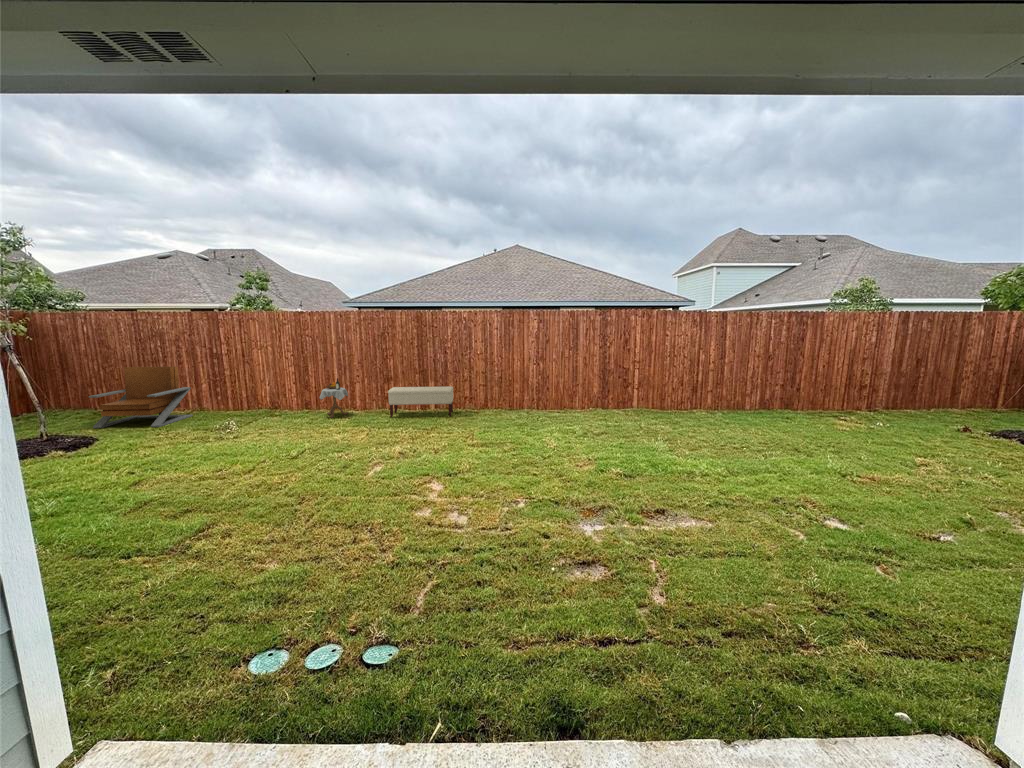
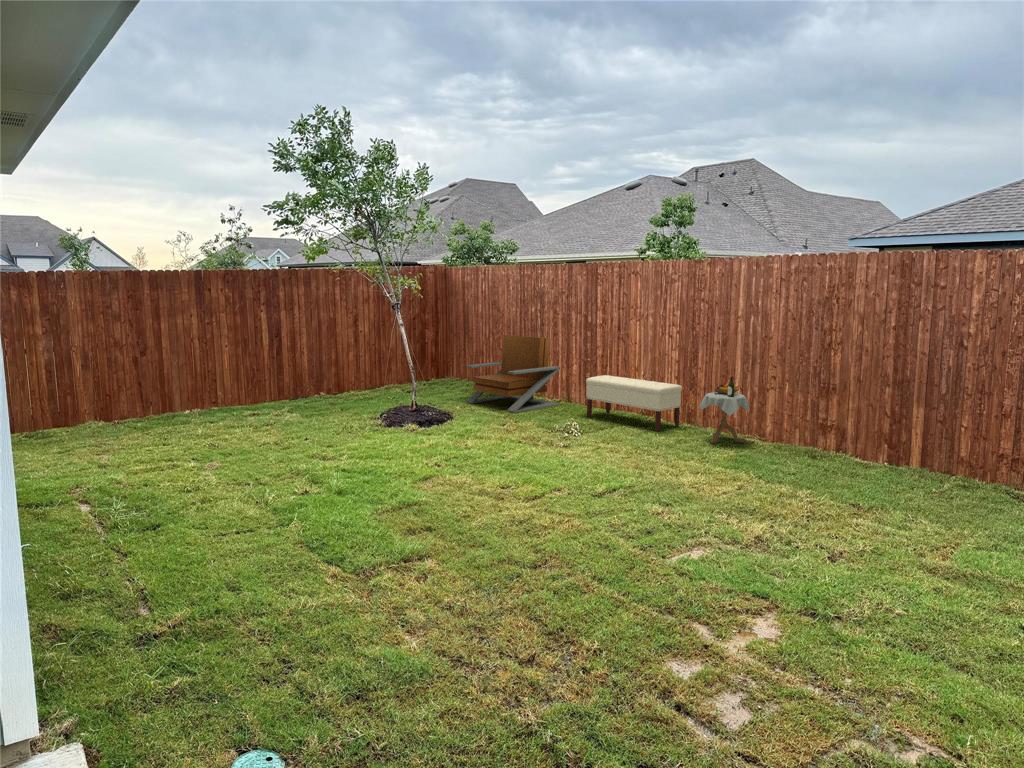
bench: present [388,386,454,417] -> present [586,375,682,431]

